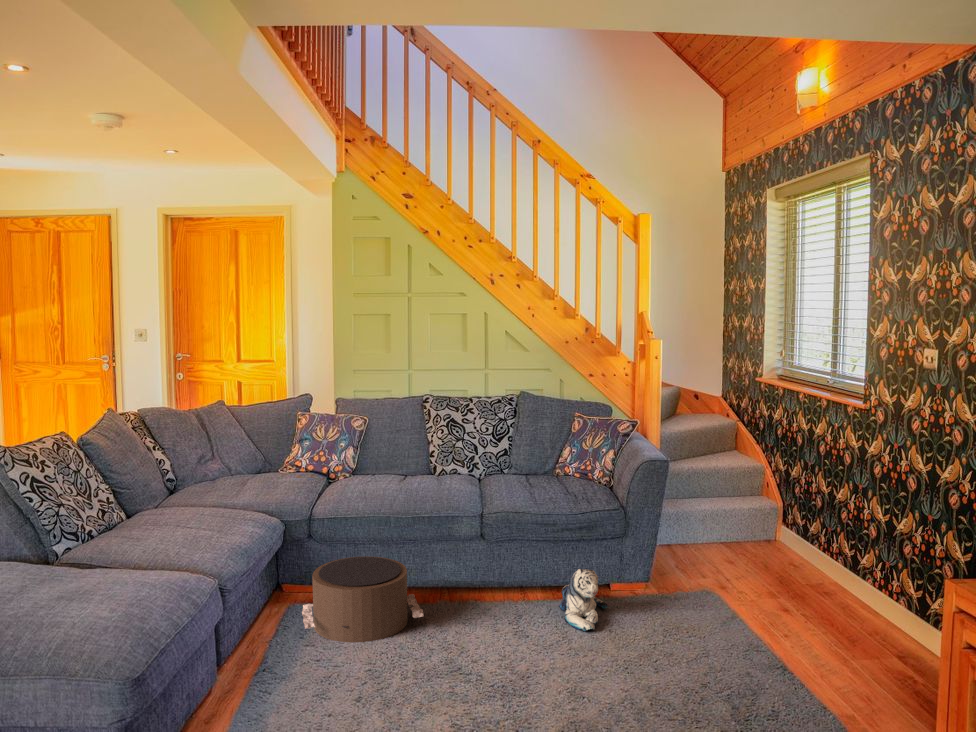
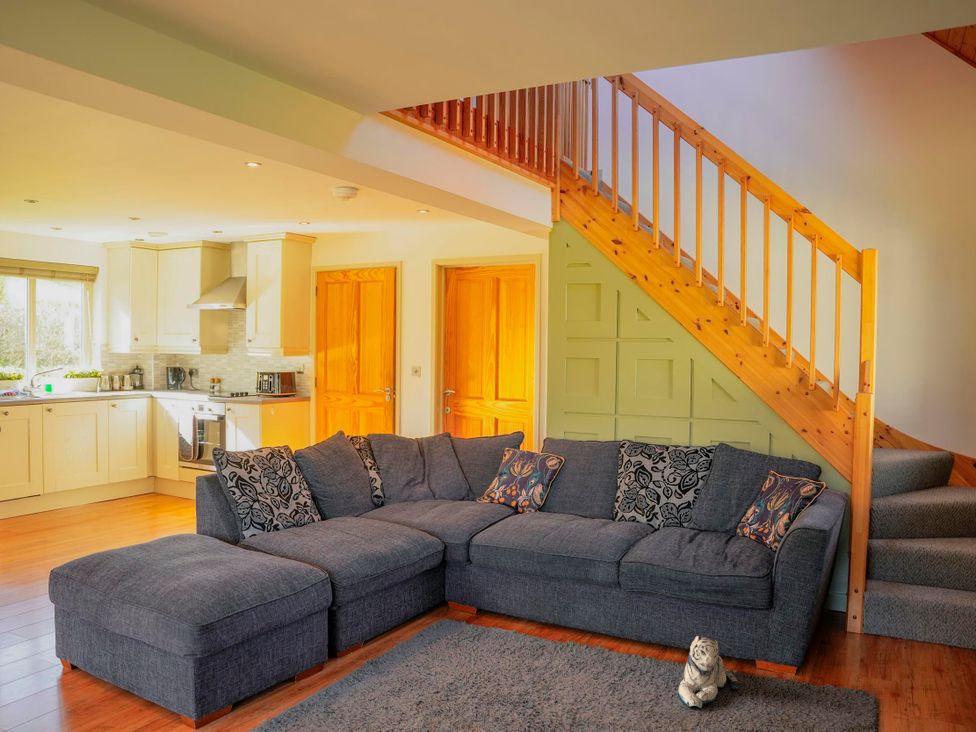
pouf: present [302,556,423,643] -> none [417,584,537,667]

